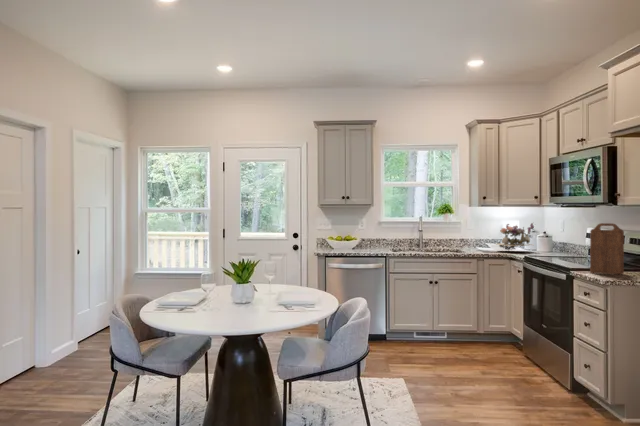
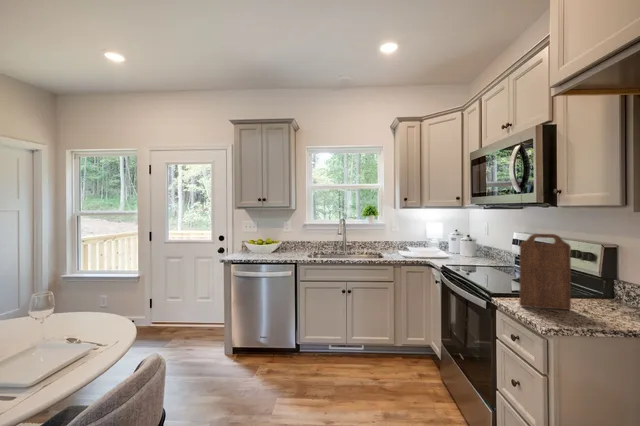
flower arrangement: present [497,223,534,250] -> none [416,225,458,255]

